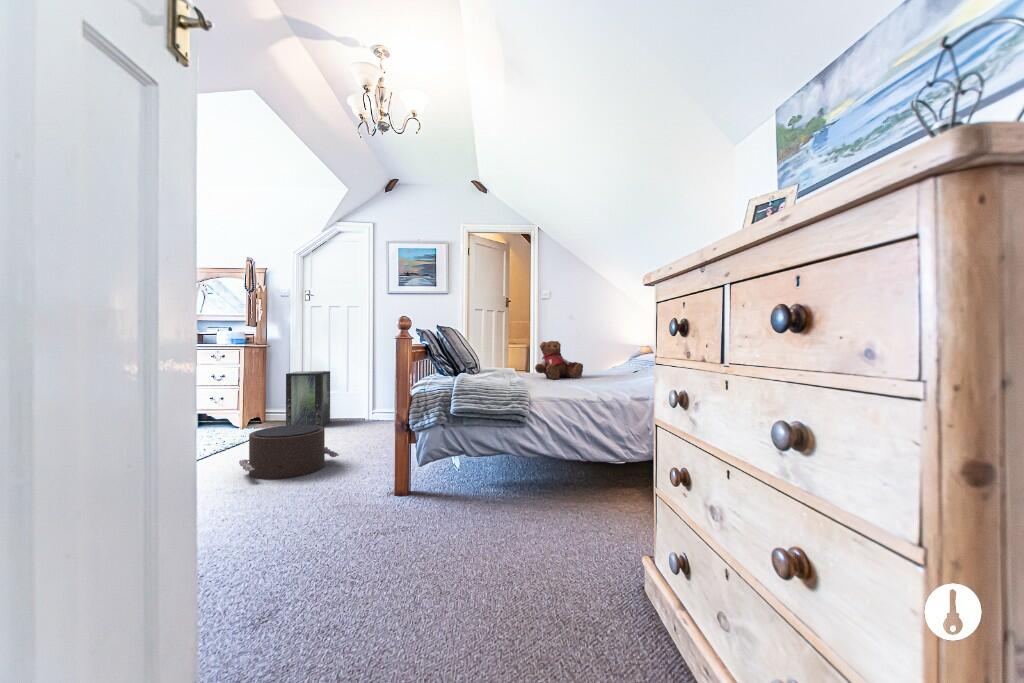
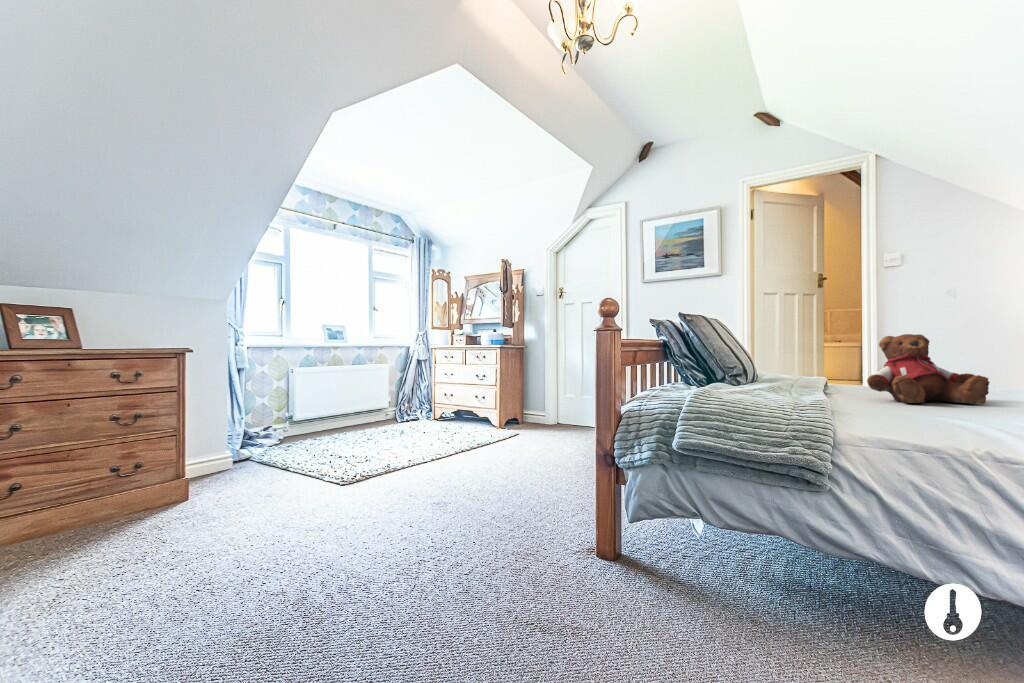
storage box: present [286,371,330,427] -> none [535,375,581,438]
pouf: present [239,425,339,479] -> none [459,433,557,495]

